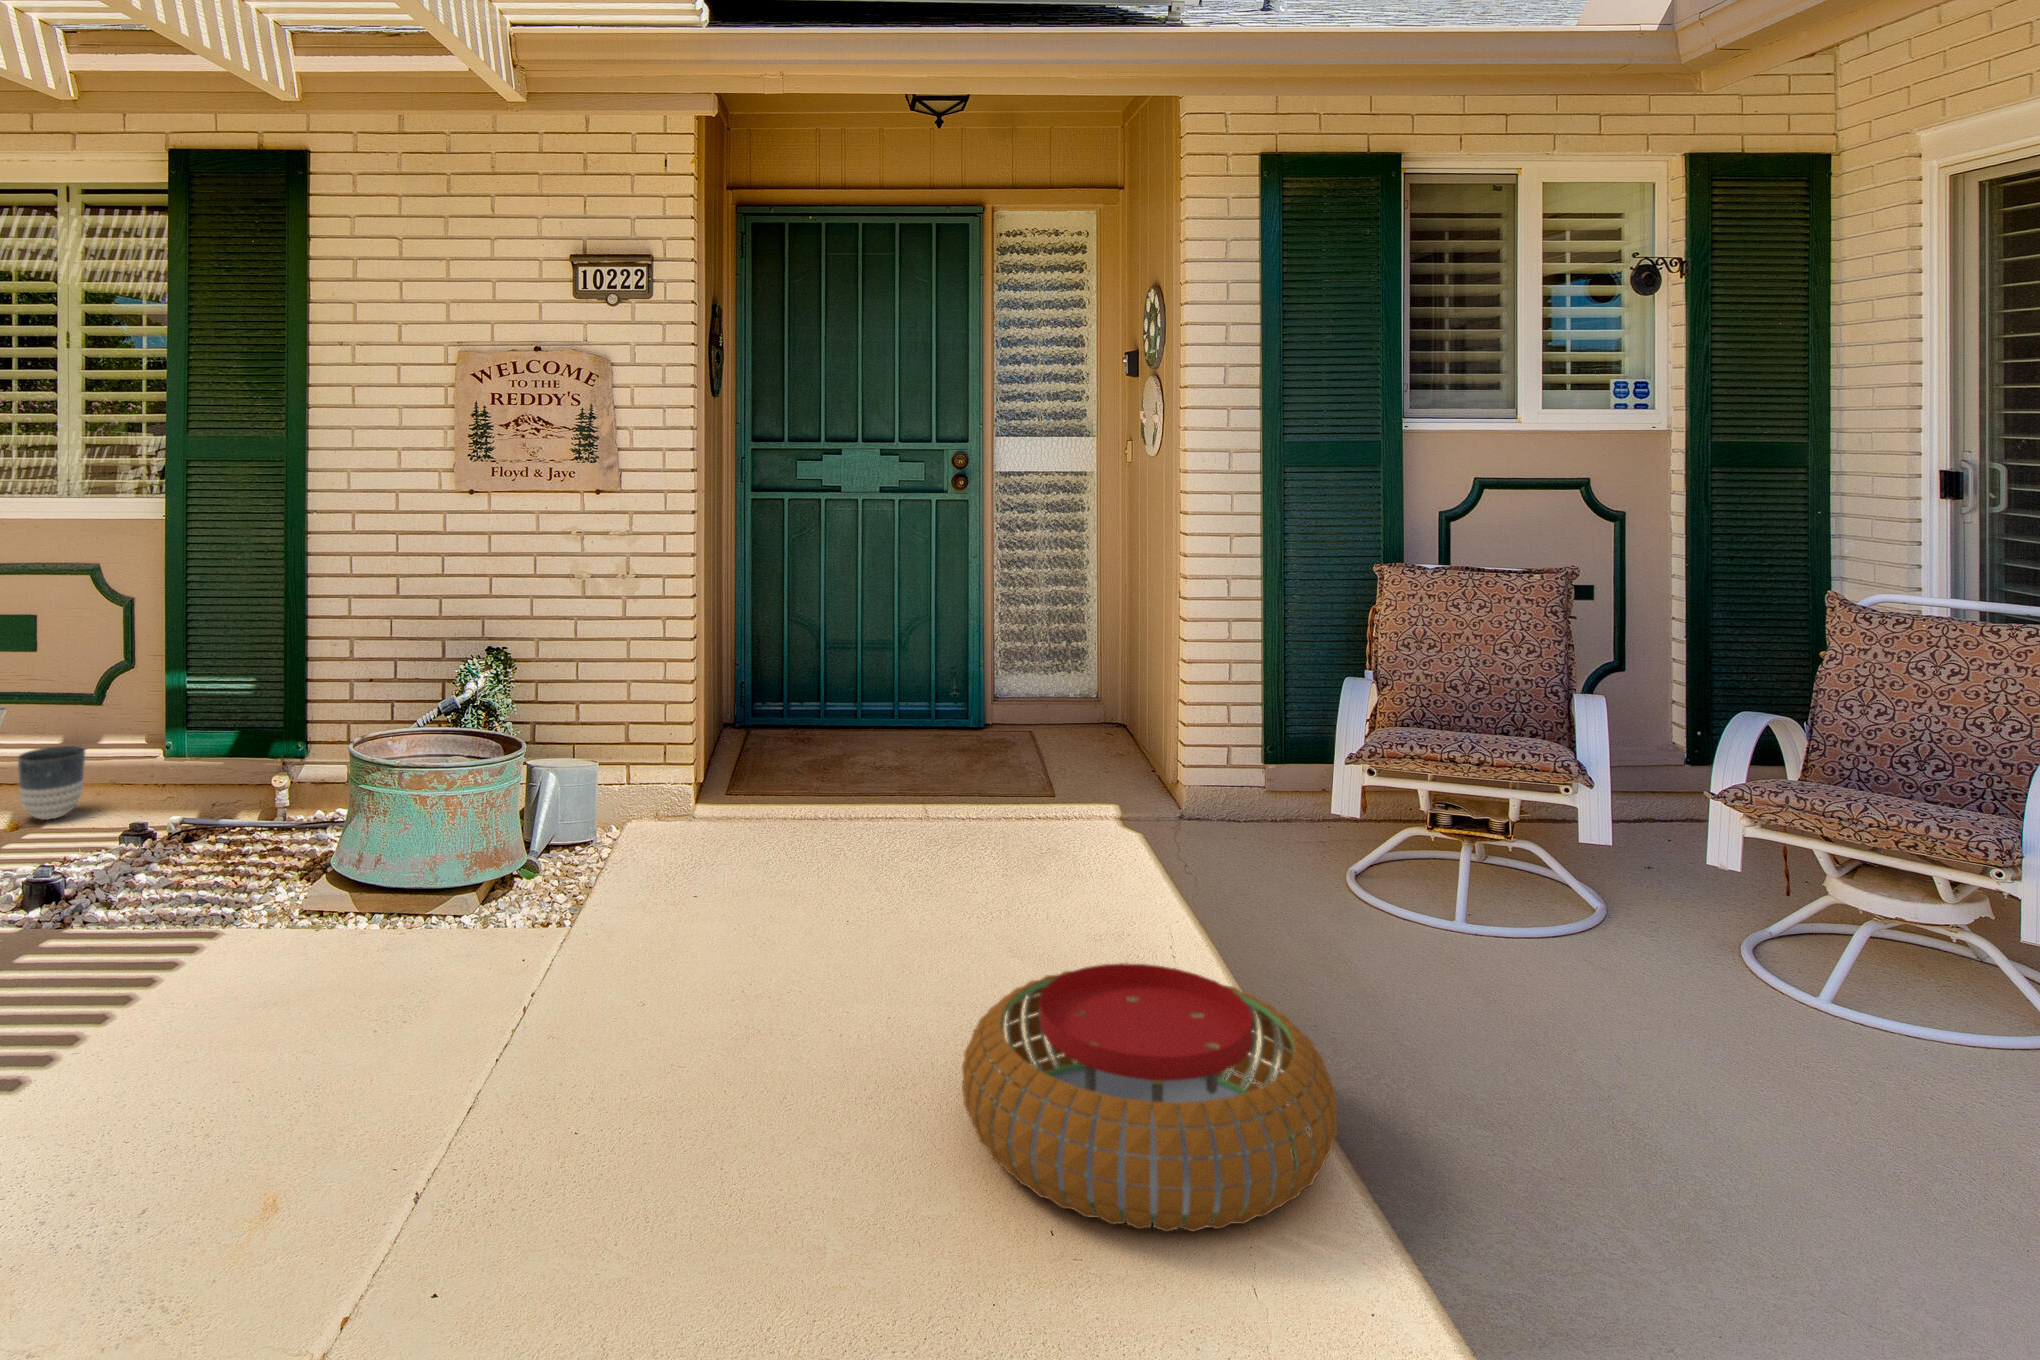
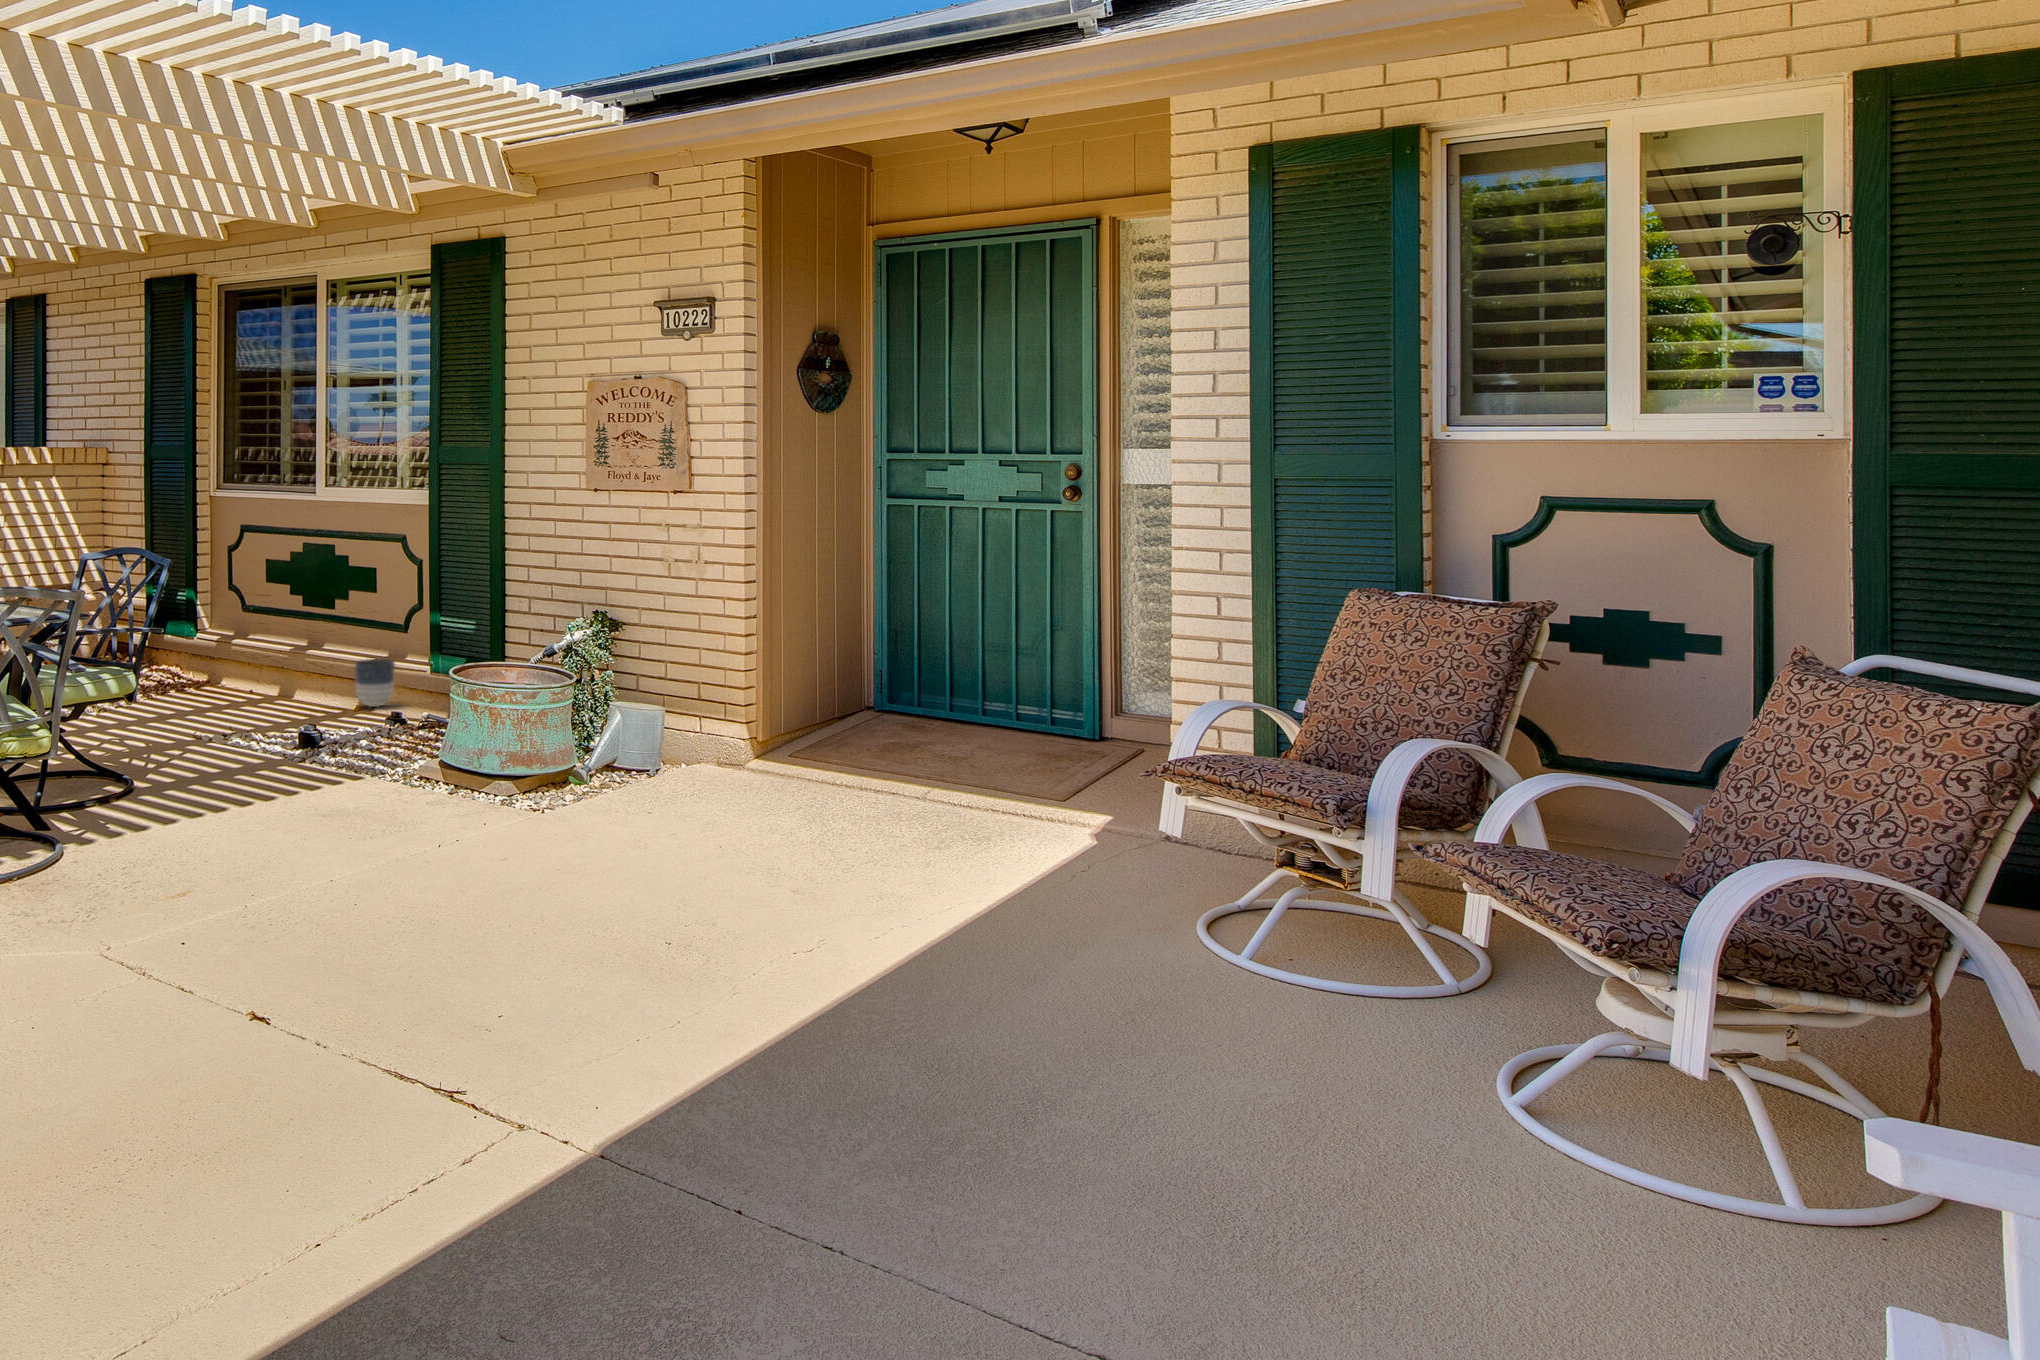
pouf: present [962,963,1337,1232] -> none [506,858,797,1038]

